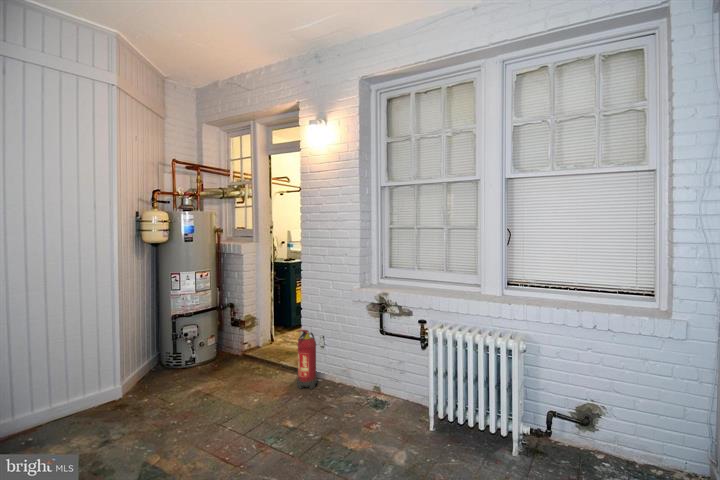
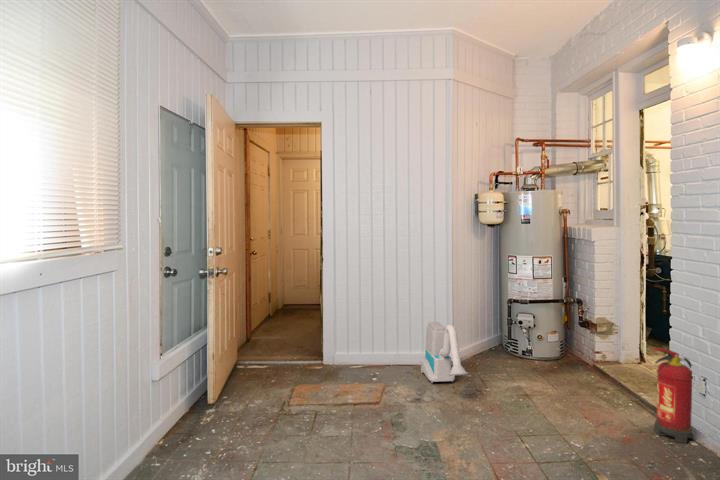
vacuum cleaner: none [85,352,158,421] -> present [421,322,468,383]

